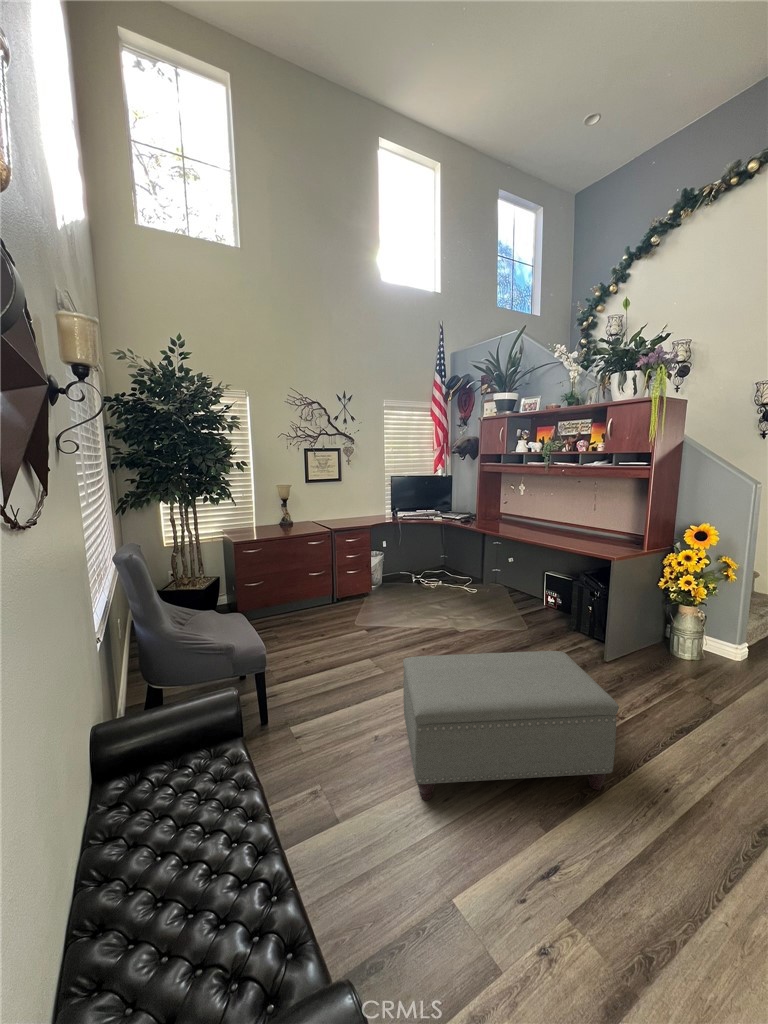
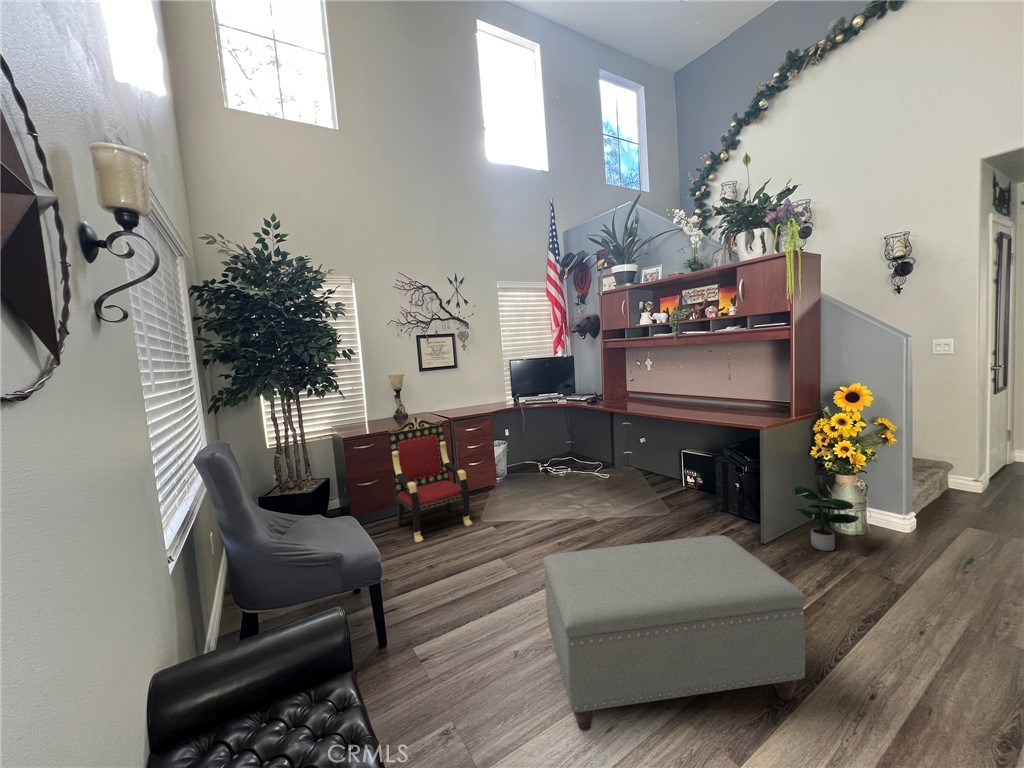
armchair: none [275,526,346,638] -> present [388,417,473,542]
potted plant: none [635,613,692,672] -> present [792,487,859,551]

